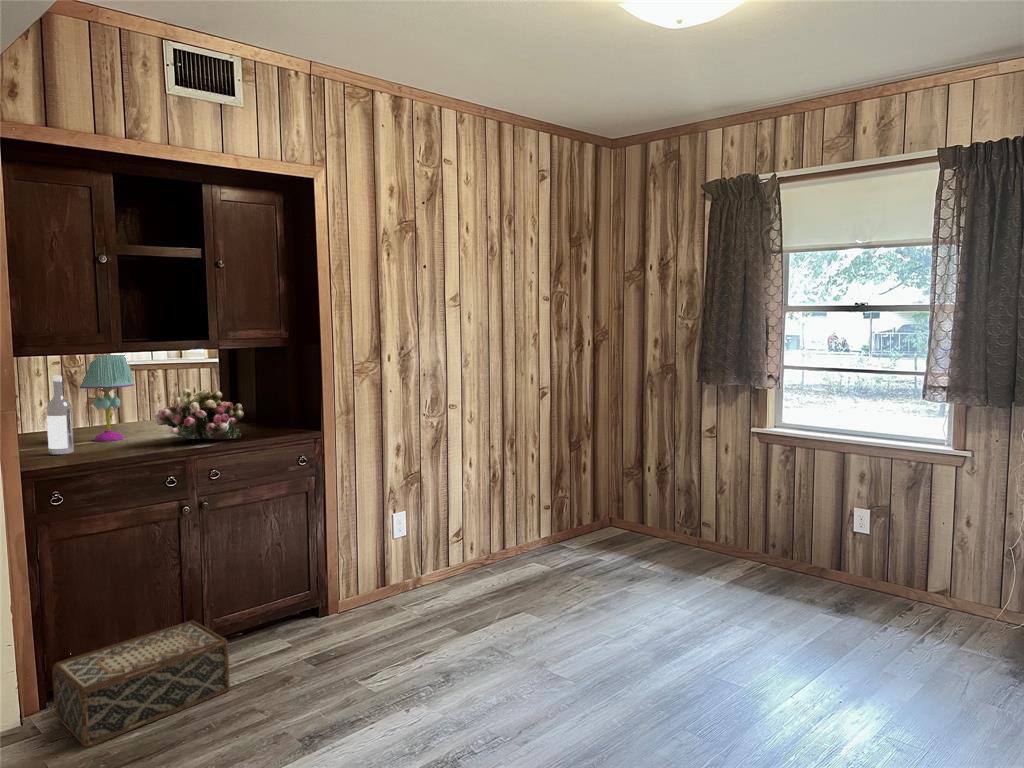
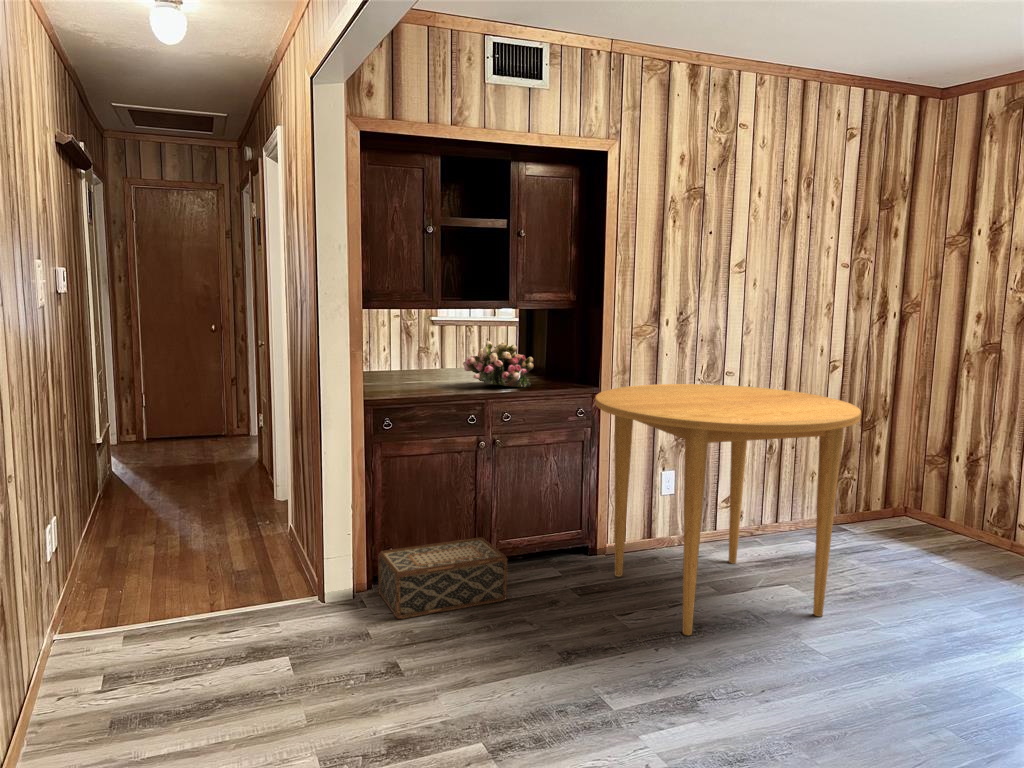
table lamp: present [80,353,134,441] -> none [407,302,449,381]
wine bottle: present [47,375,74,455] -> none [384,325,402,389]
dining table: none [320,419,584,689] -> present [595,384,861,635]

